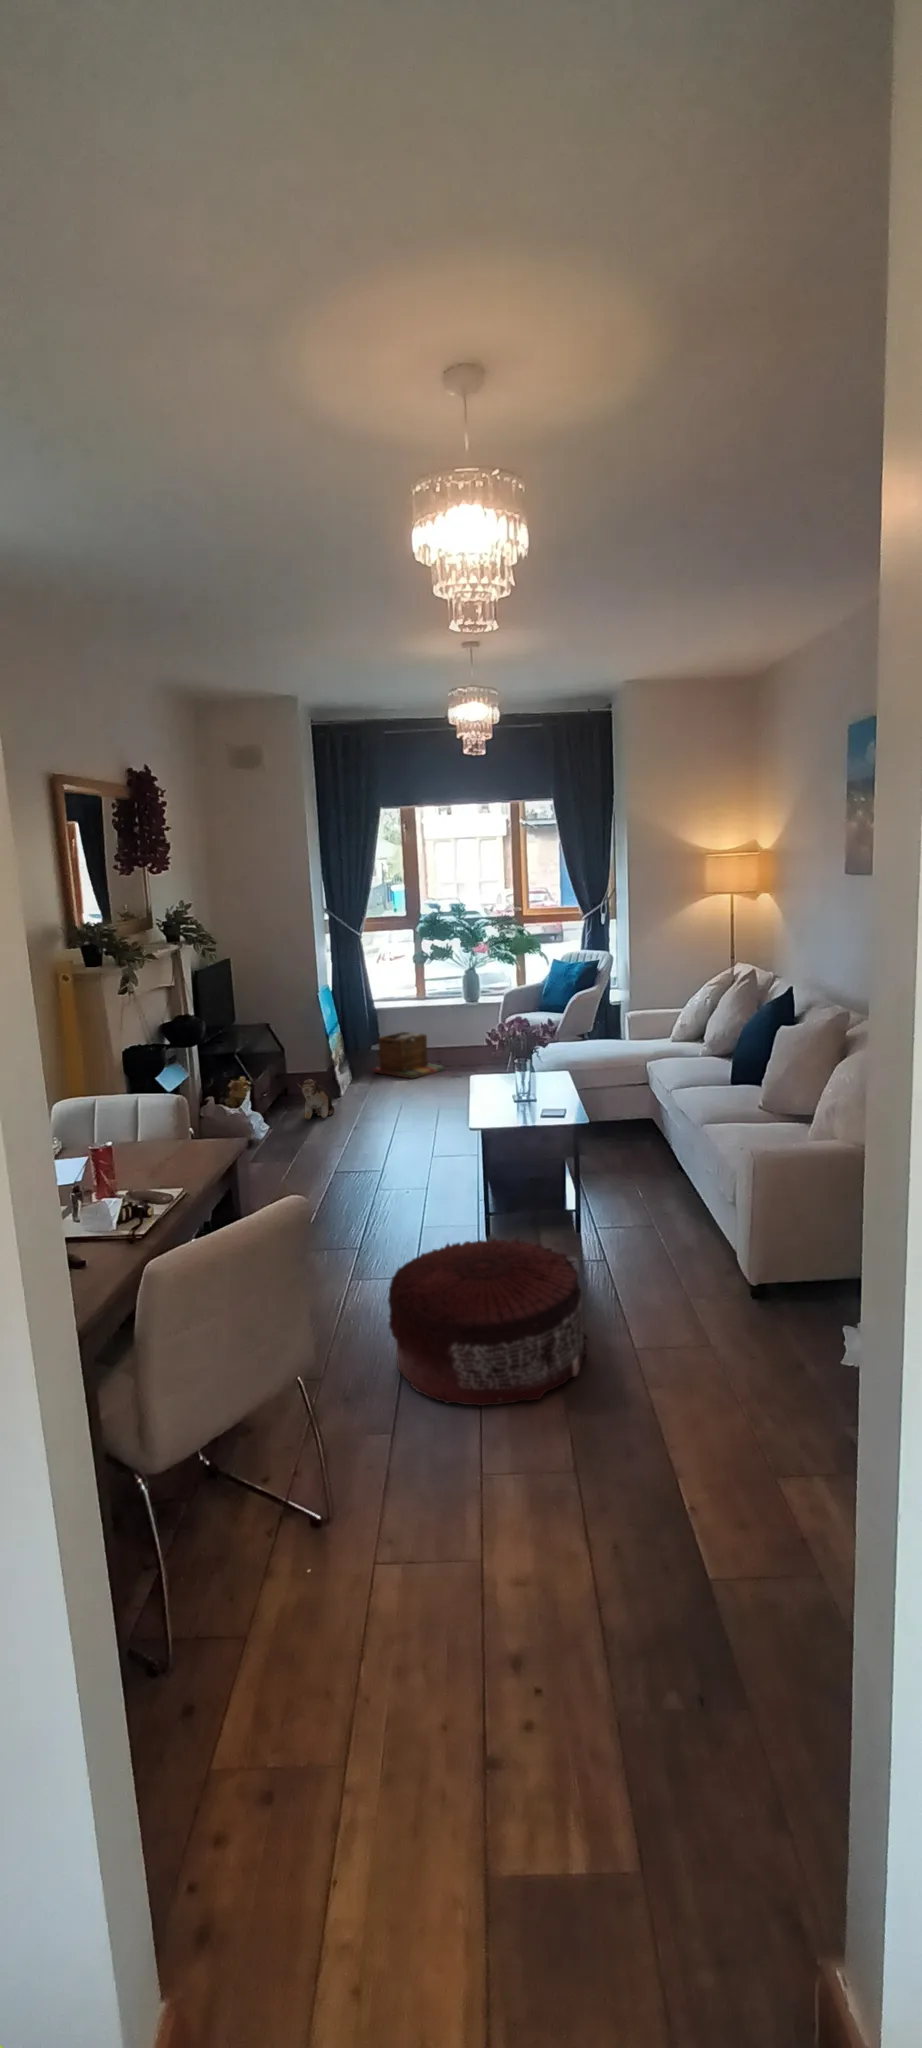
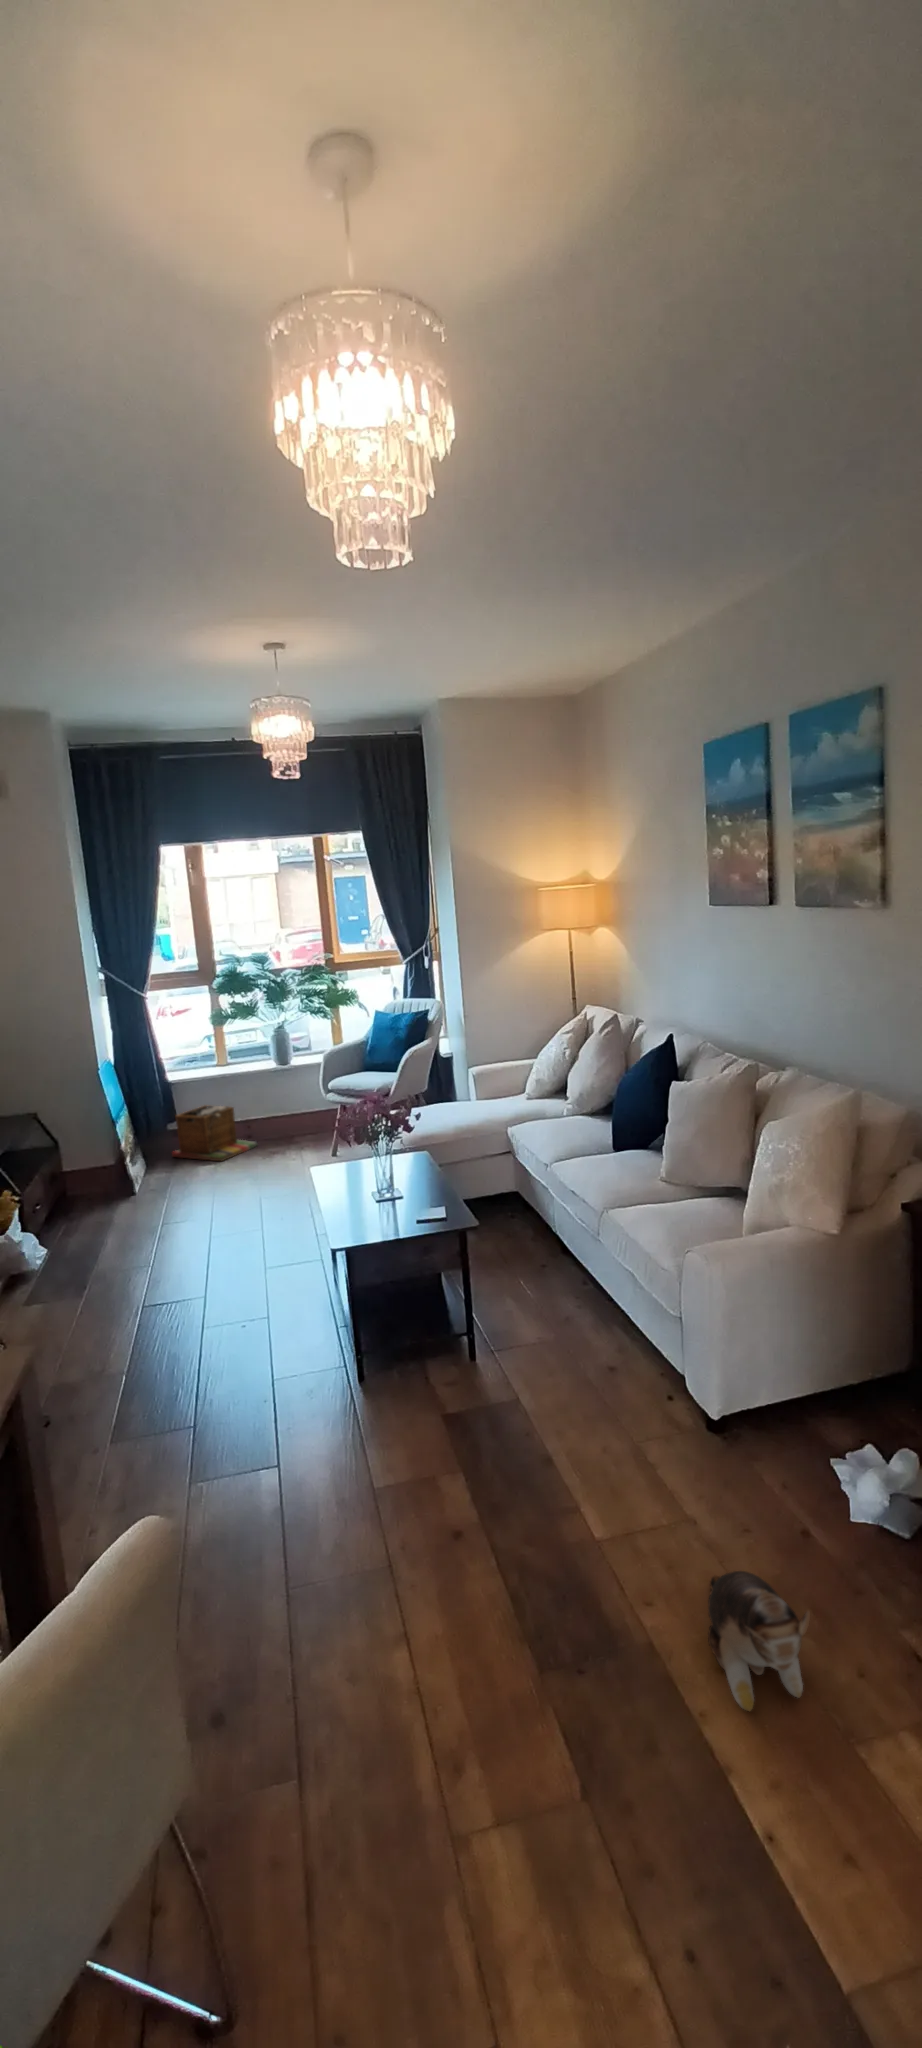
plush toy: present [299,1079,334,1119] -> present [708,1571,810,1711]
pouf: present [388,1238,587,1406] -> none [259,1415,541,1711]

